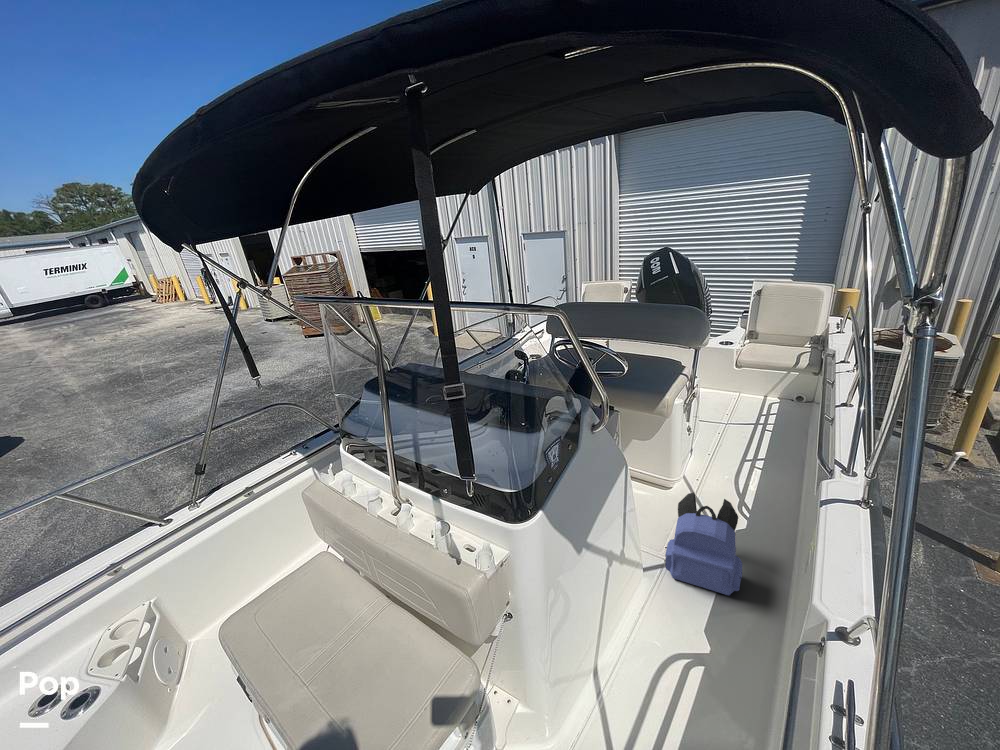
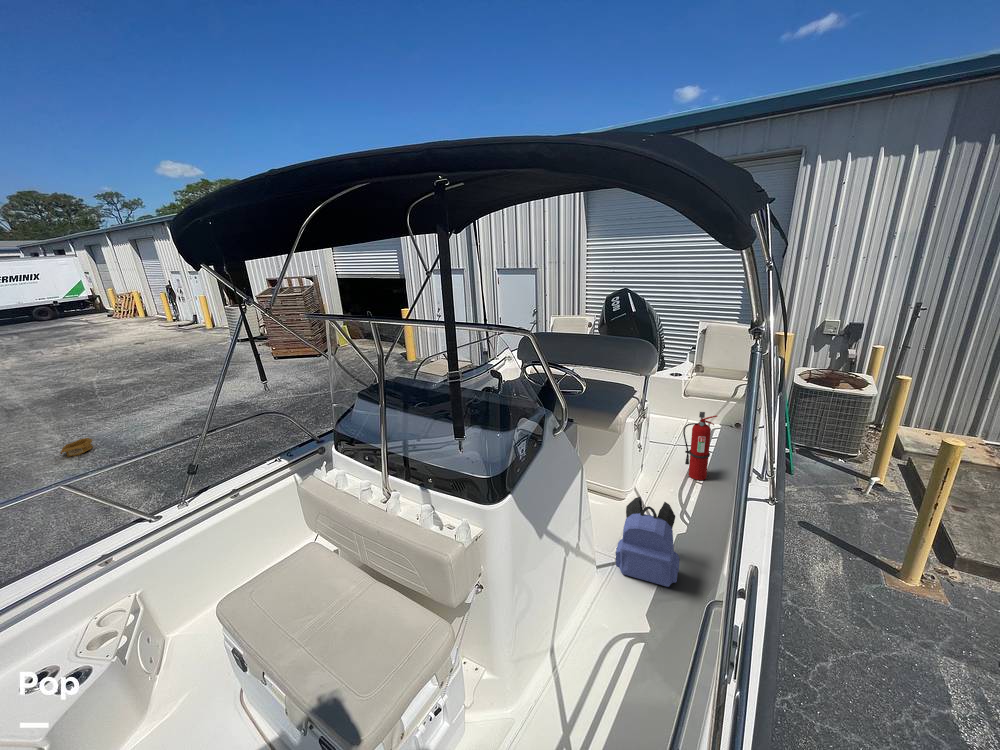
fire extinguisher: none [738,387,780,463] -> present [683,412,717,480]
cardboard box: none [107,422,137,441] -> present [60,438,93,457]

